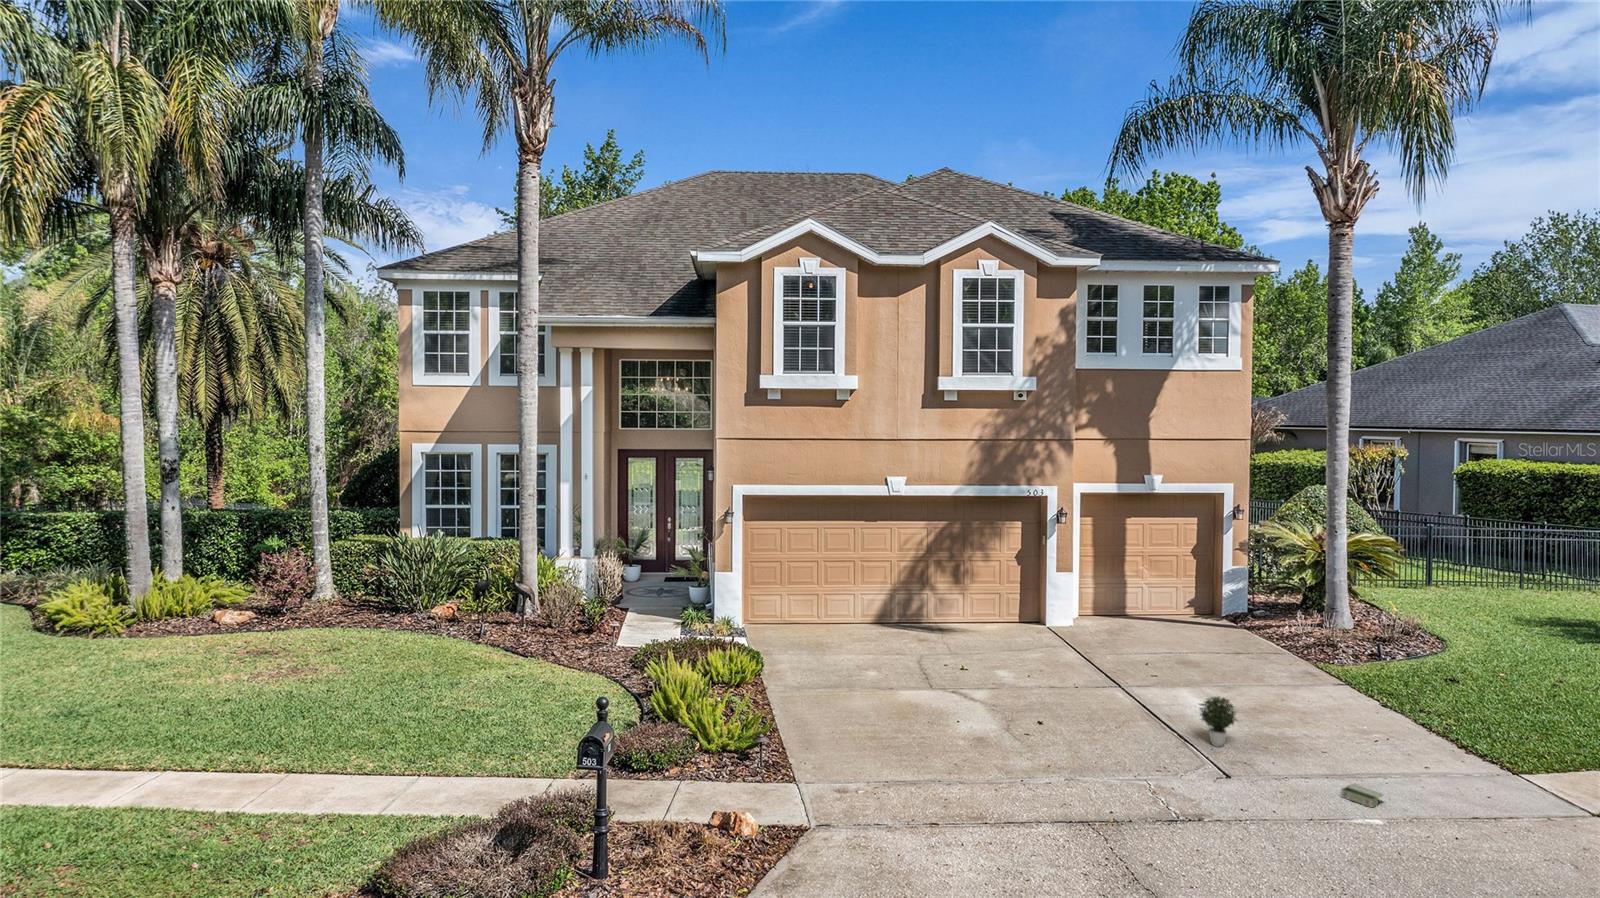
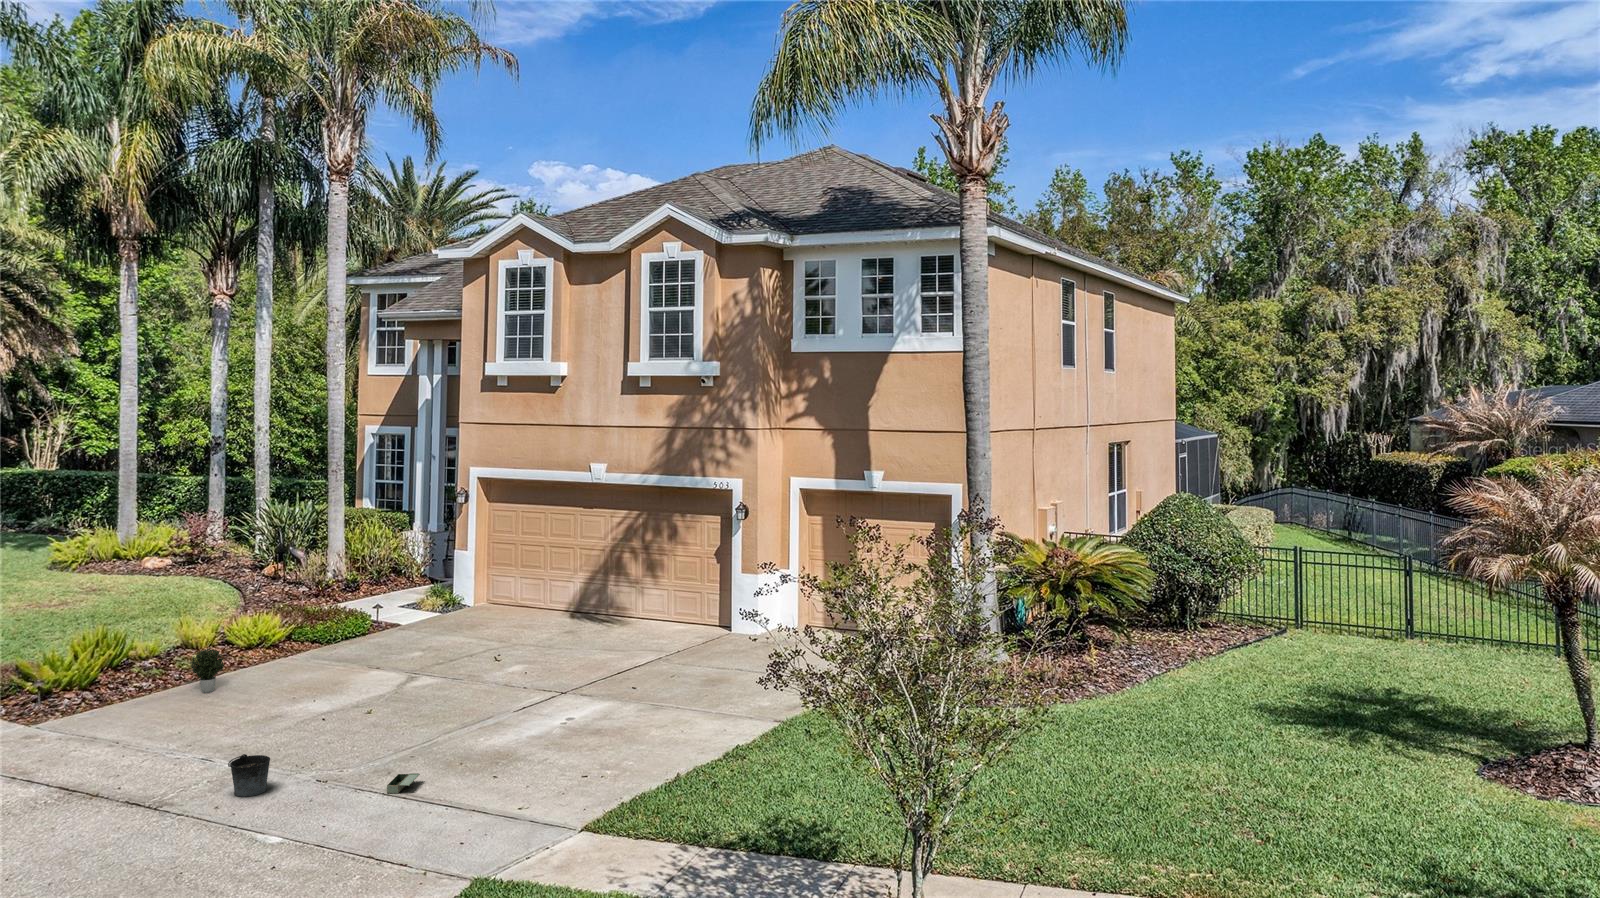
potted plant: present [1200,697,1236,747] -> present [190,649,224,693]
bucket: none [1267,800,1315,848] -> present [228,754,270,797]

